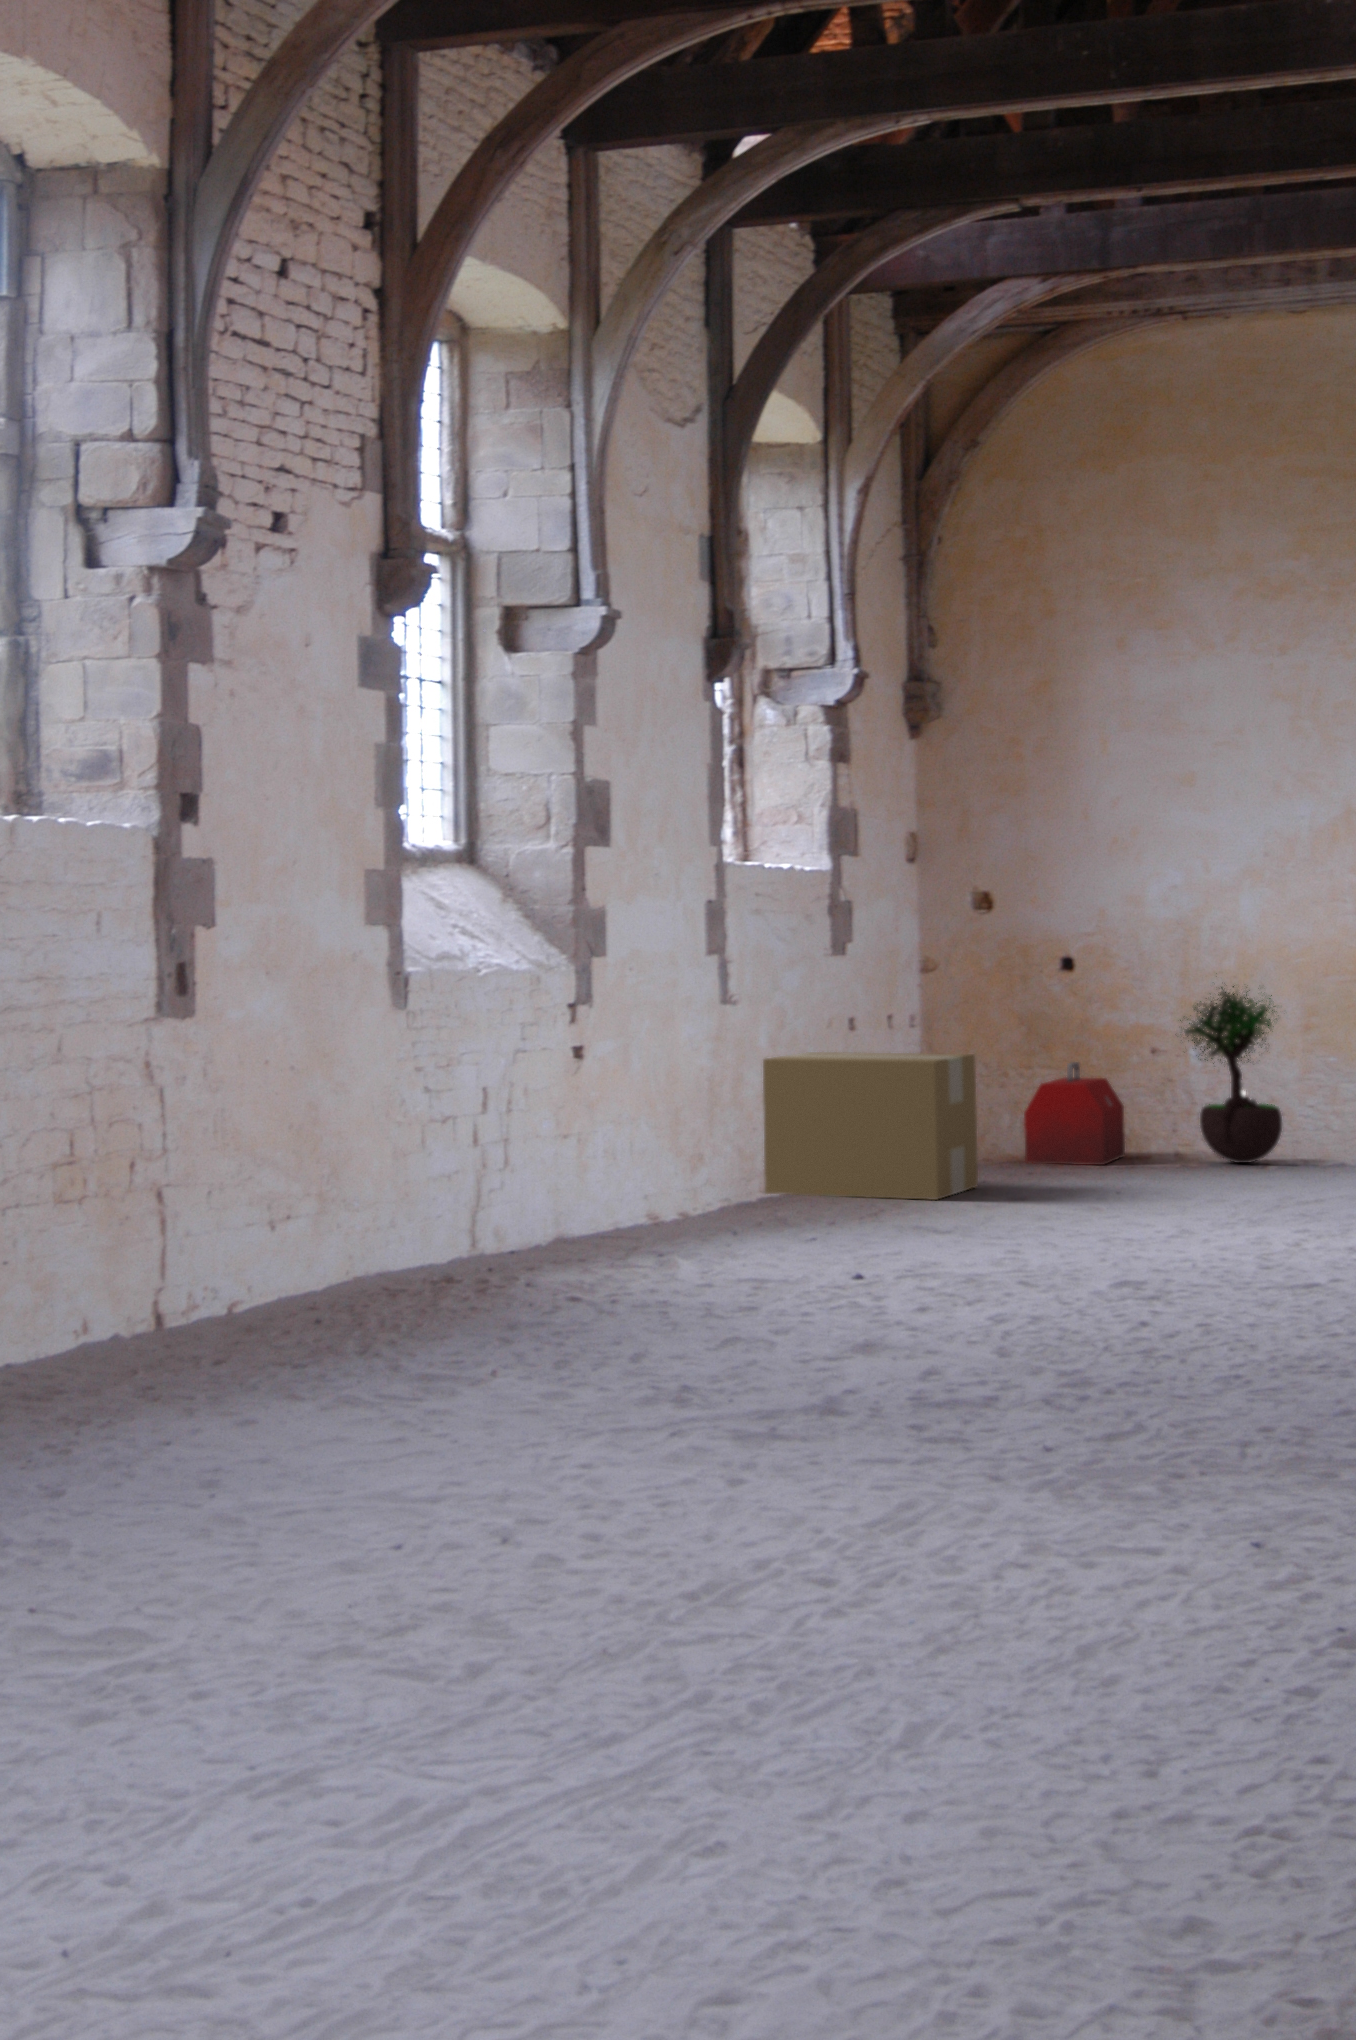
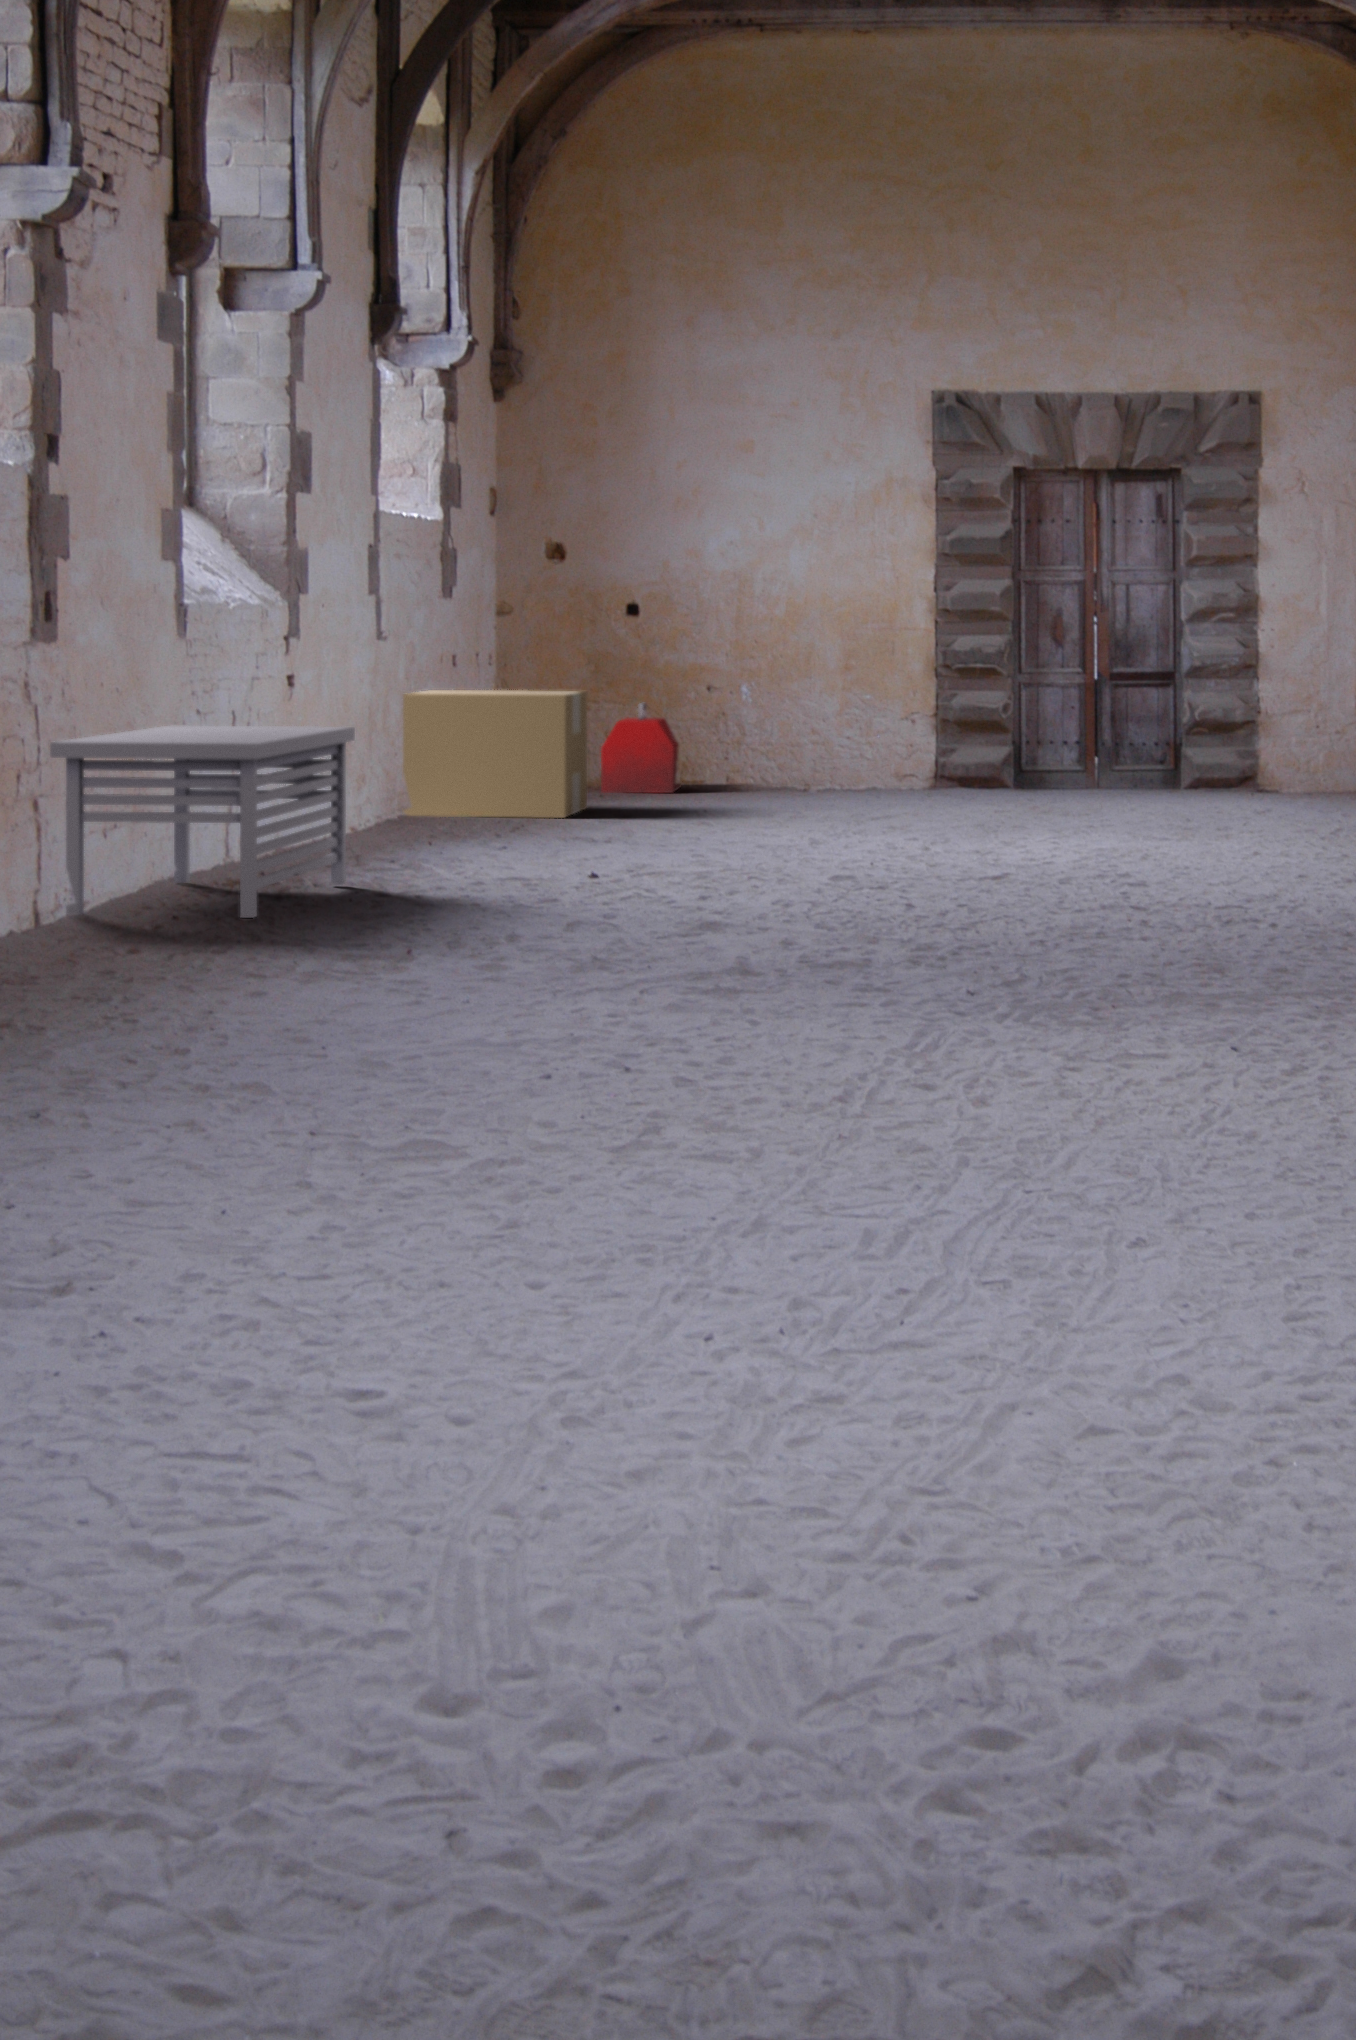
potted tree: present [1180,986,1282,1163] -> none [736,623,835,791]
storage bench: none [178,1111,569,1348] -> present [50,726,355,918]

